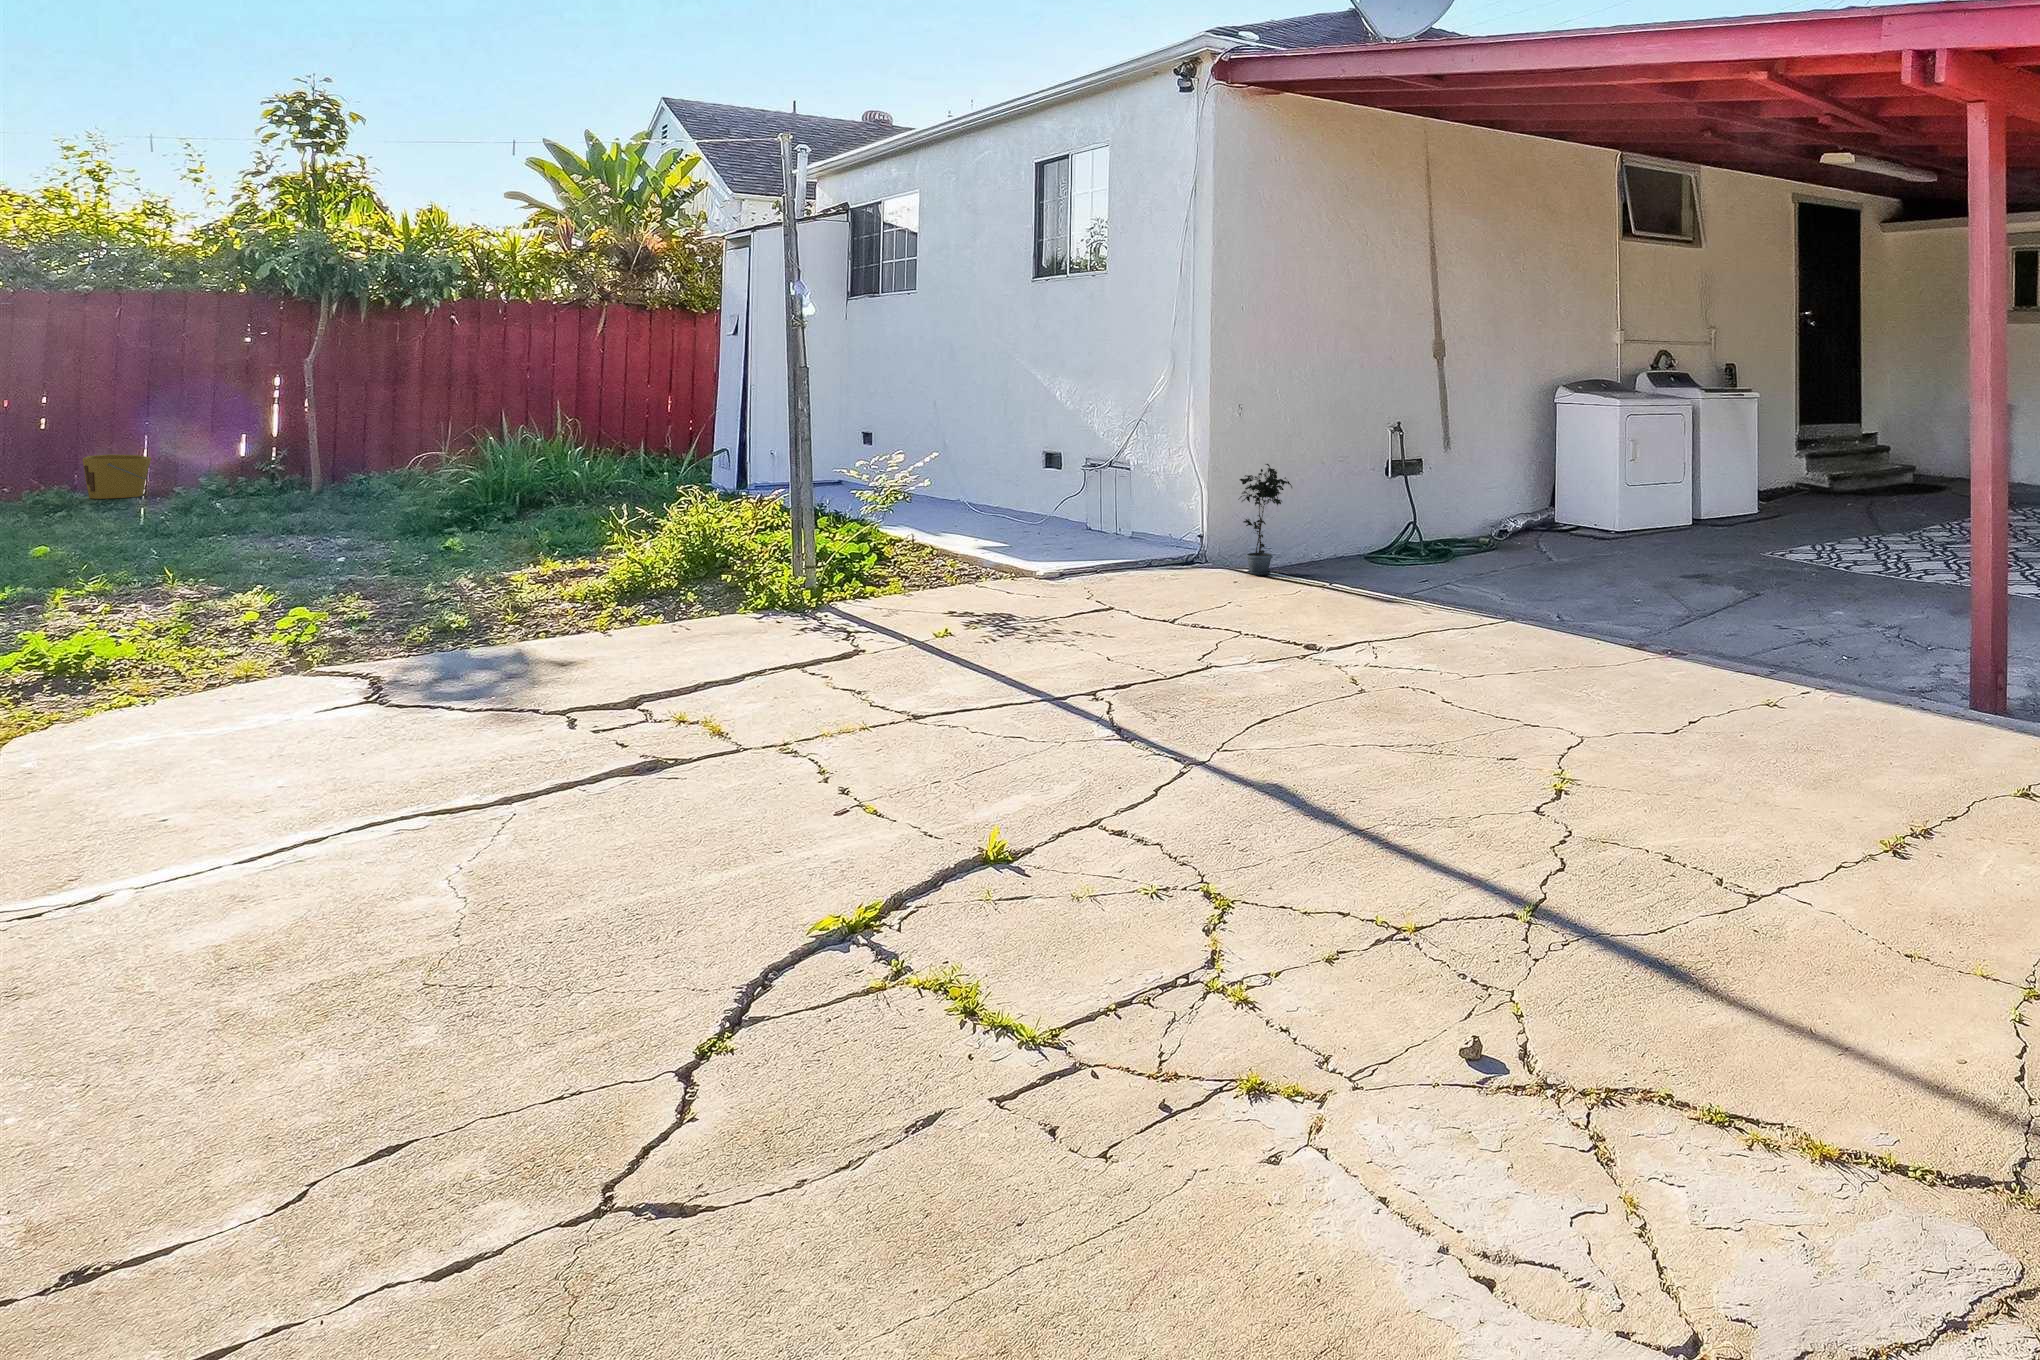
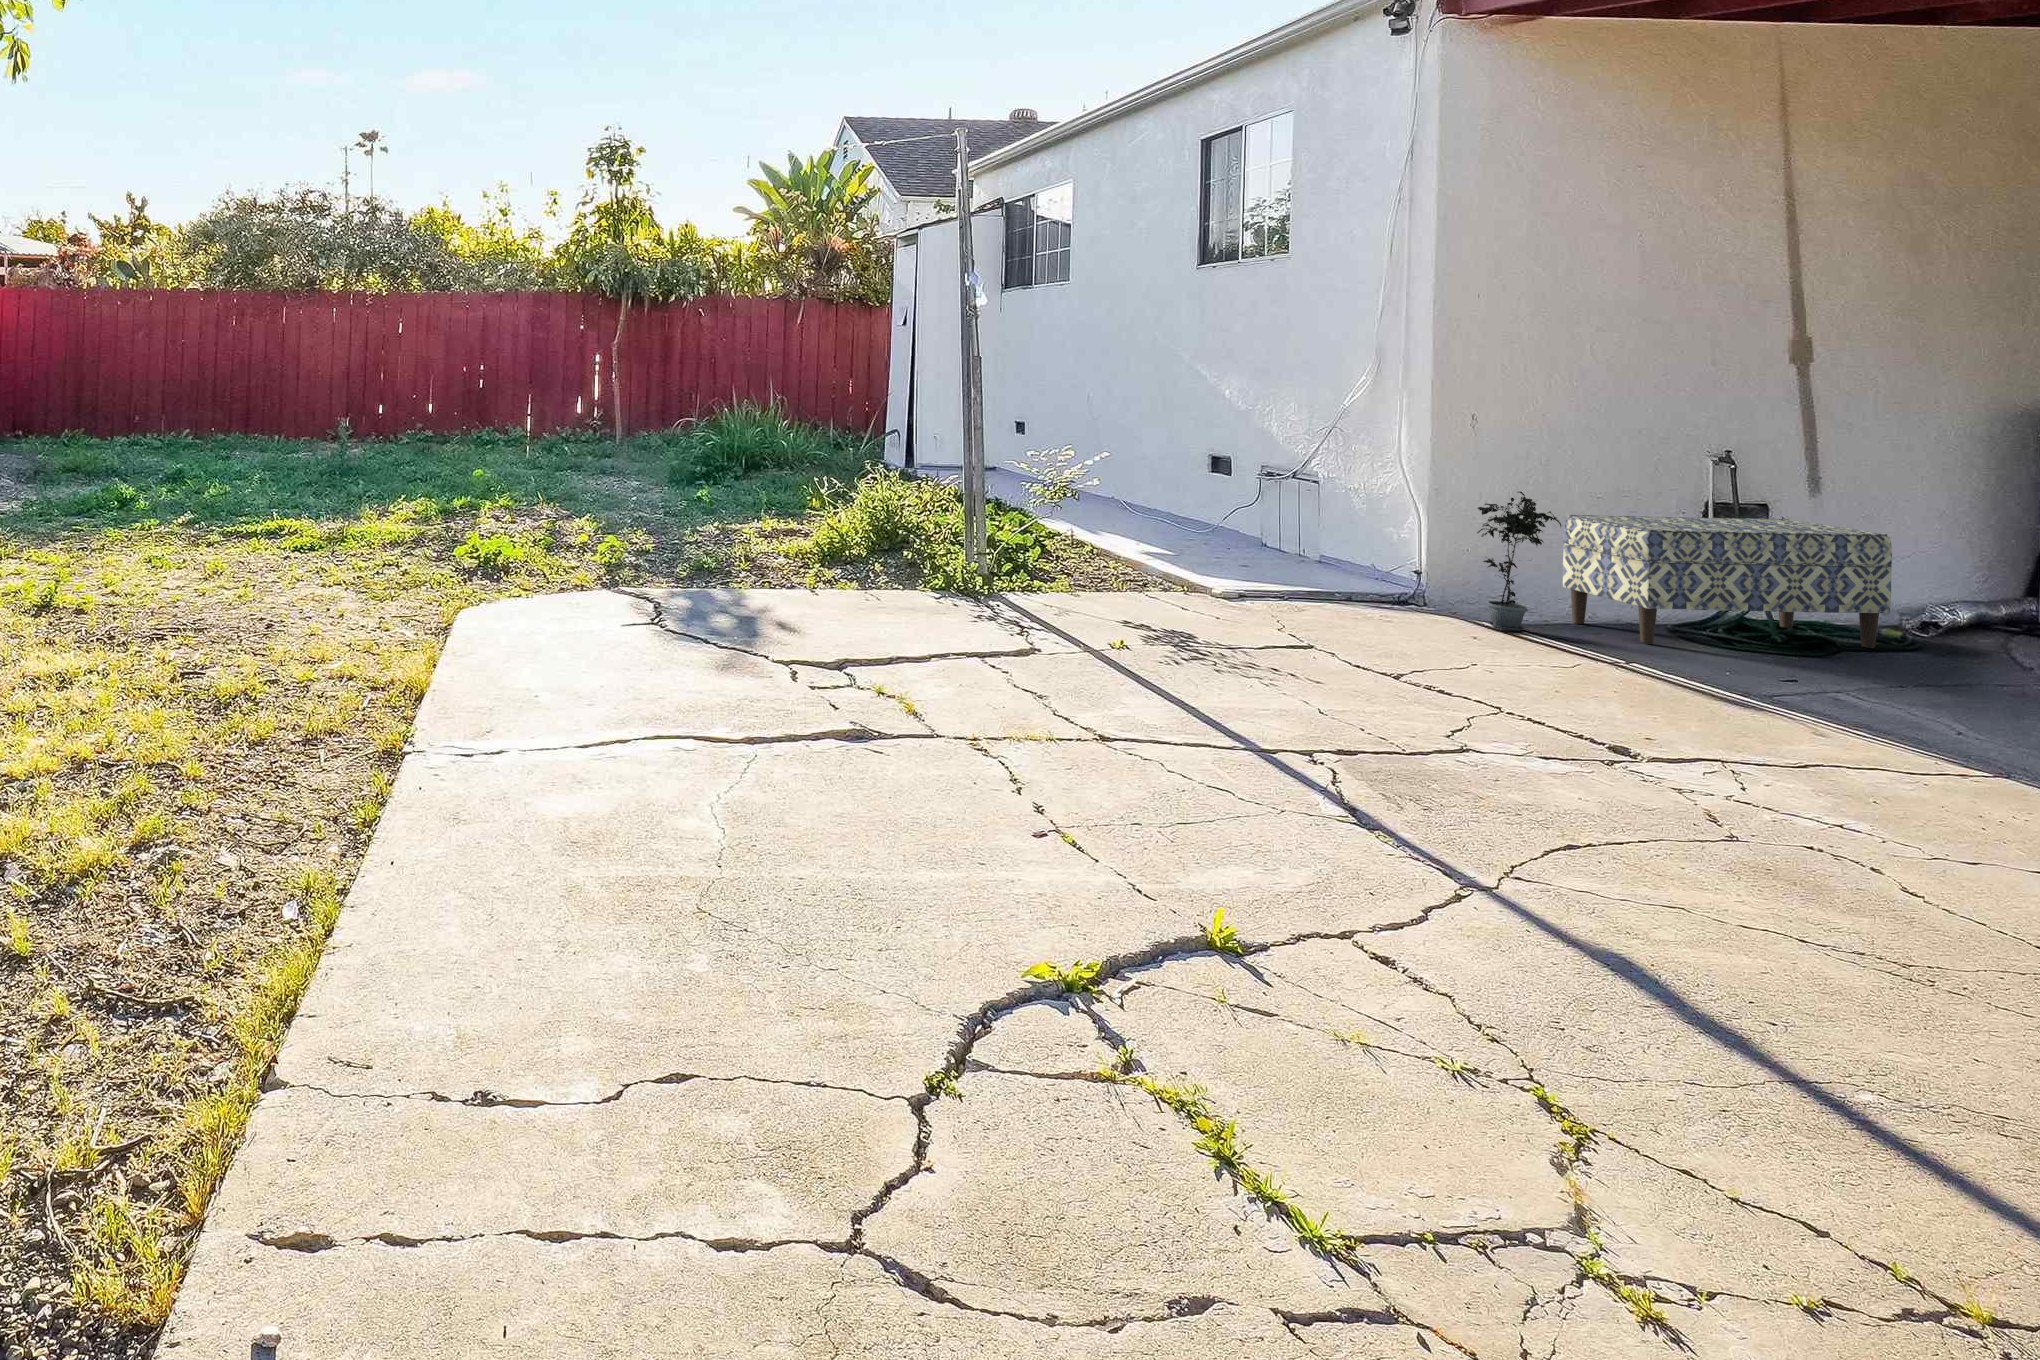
bucket: present [83,454,151,499] -> none [496,408,530,439]
bench: none [1298,470,1481,571] -> present [1563,515,1892,648]

